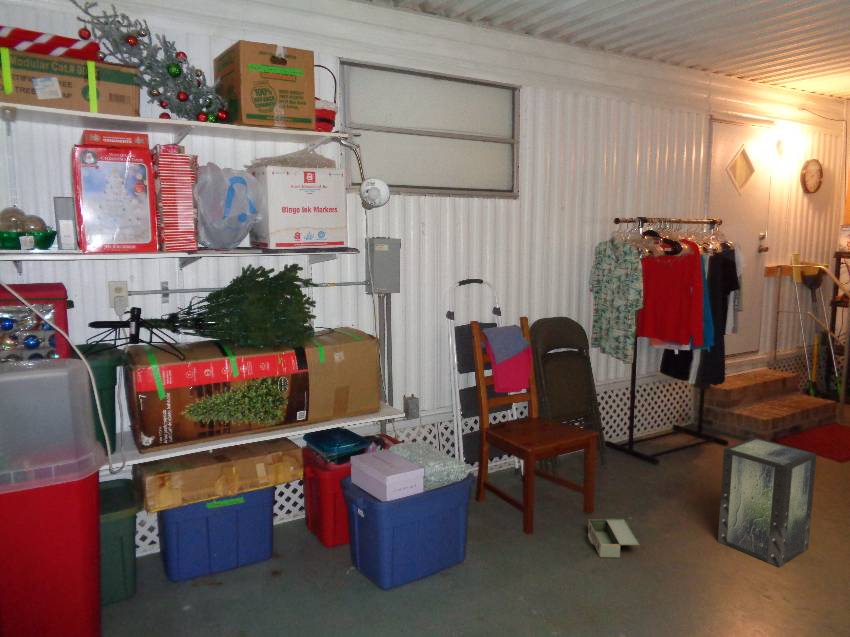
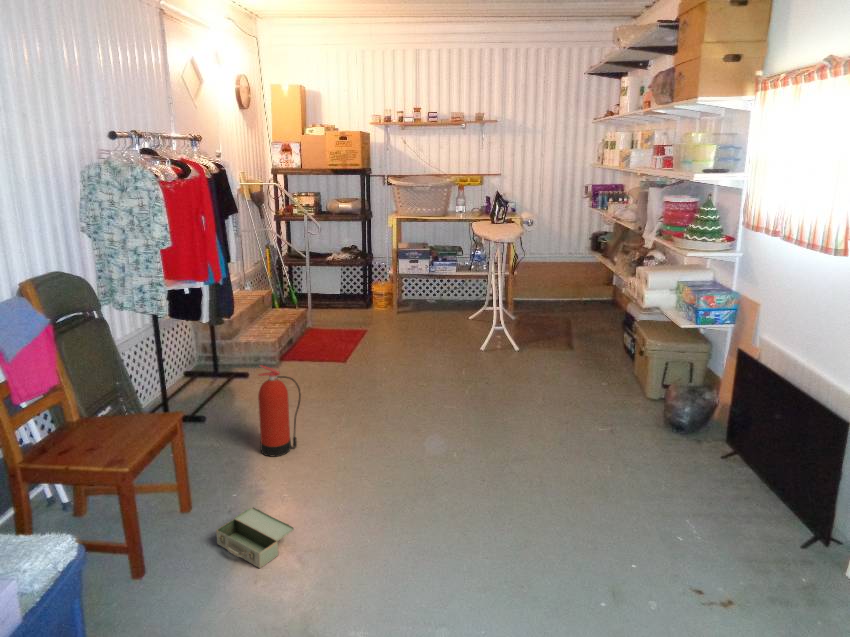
fire extinguisher: none [678,417,720,506] -> present [258,365,301,456]
storage box: present [718,437,817,567] -> none [334,368,397,483]

